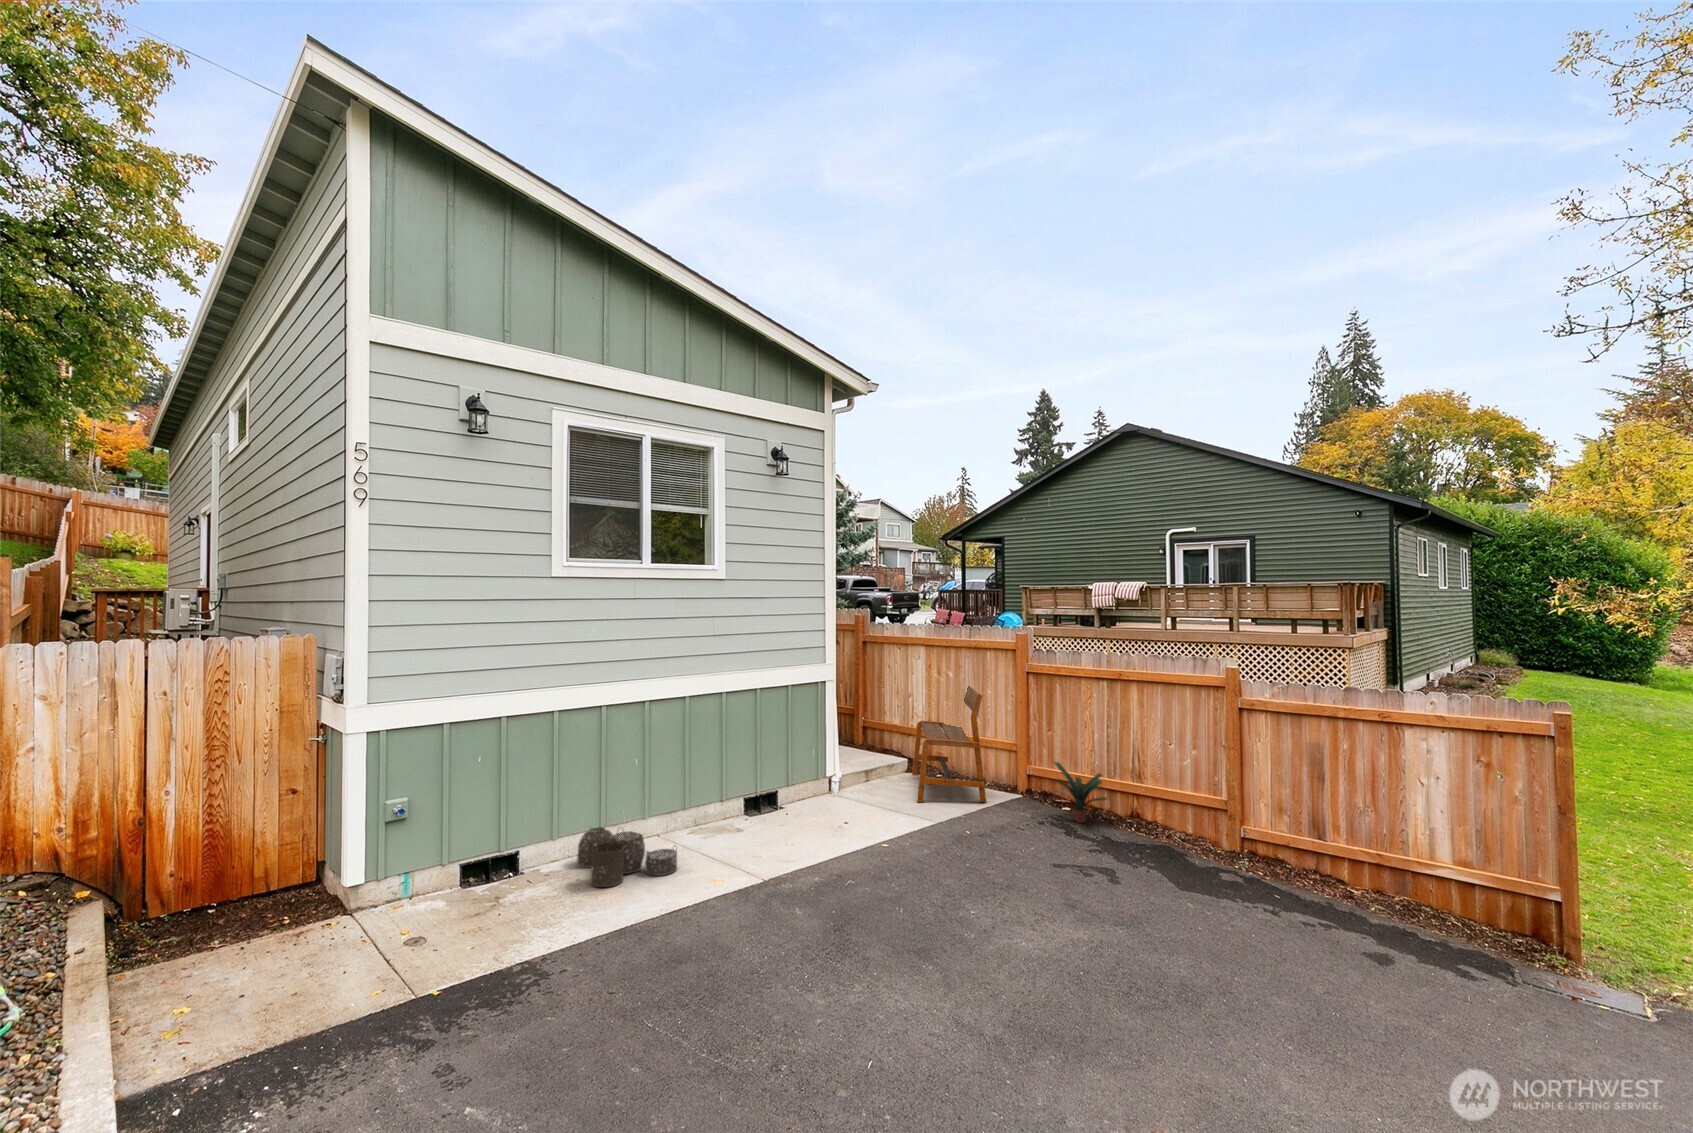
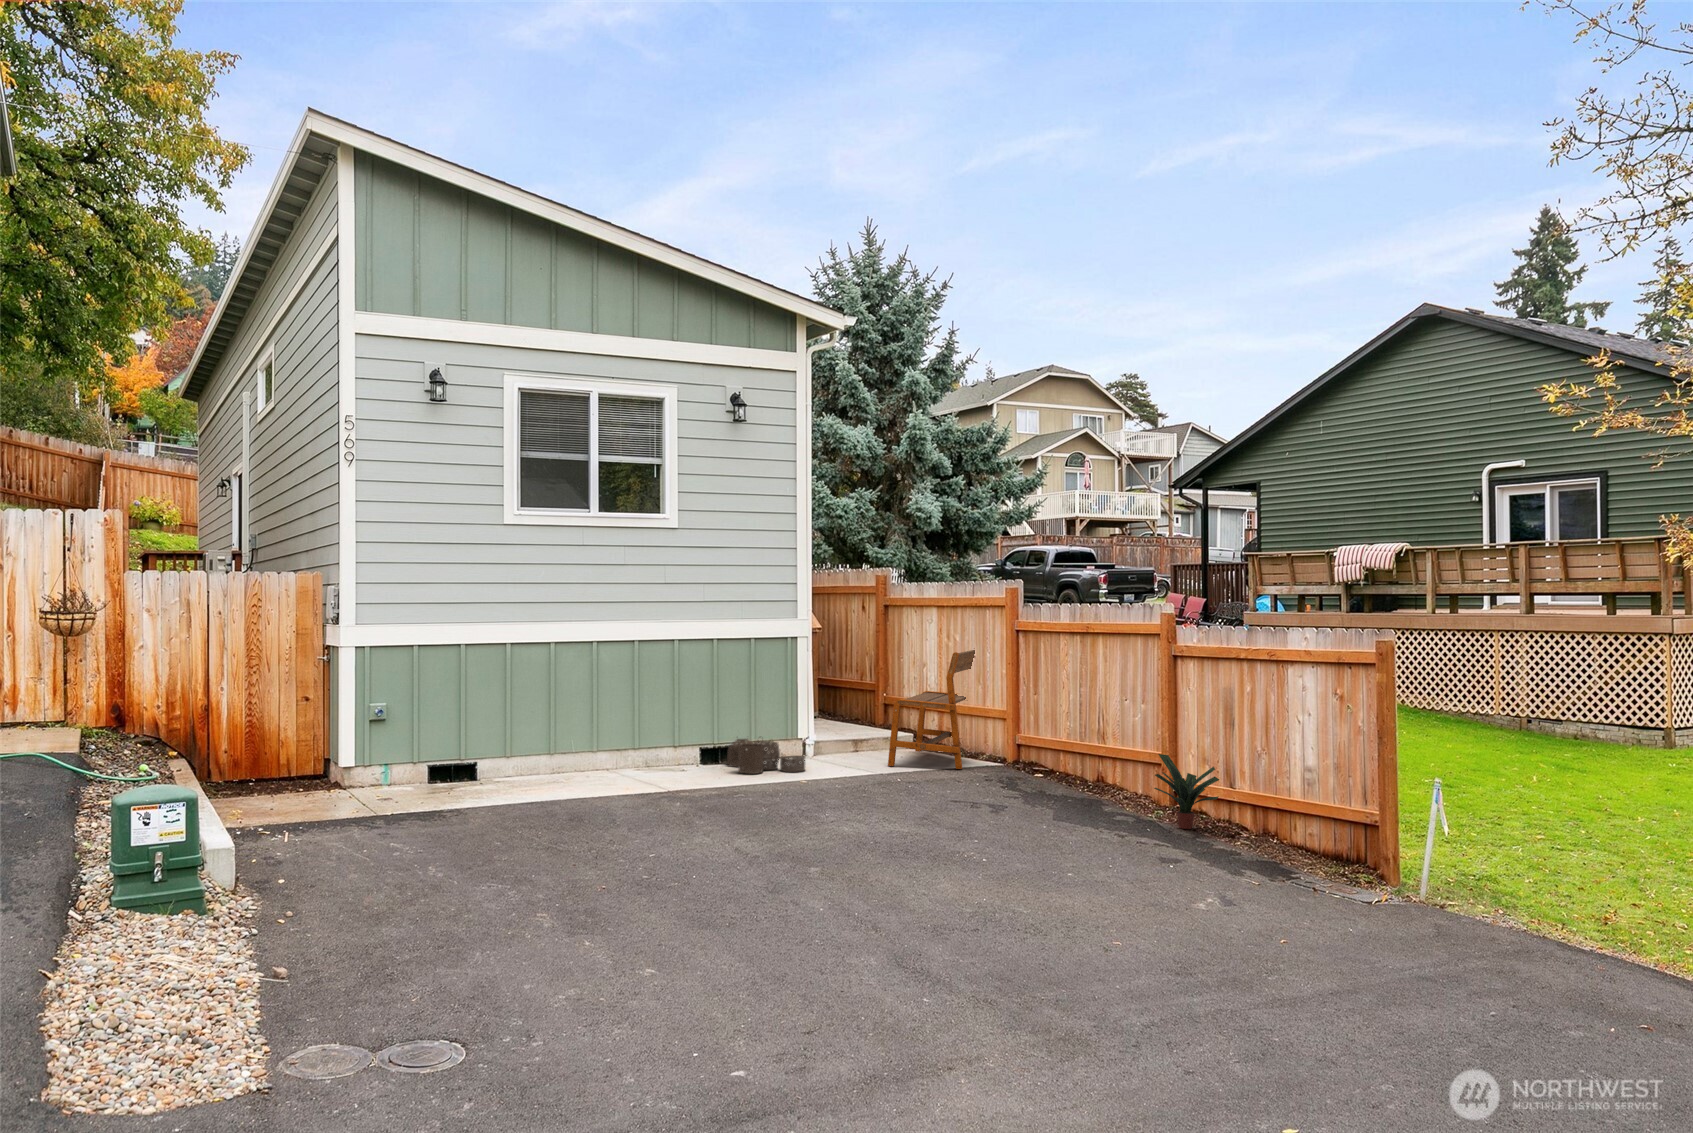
potted plant: present [1054,762,1107,823] -> present [1154,754,1219,829]
woven basket: present [577,827,677,887] -> present [727,739,805,774]

